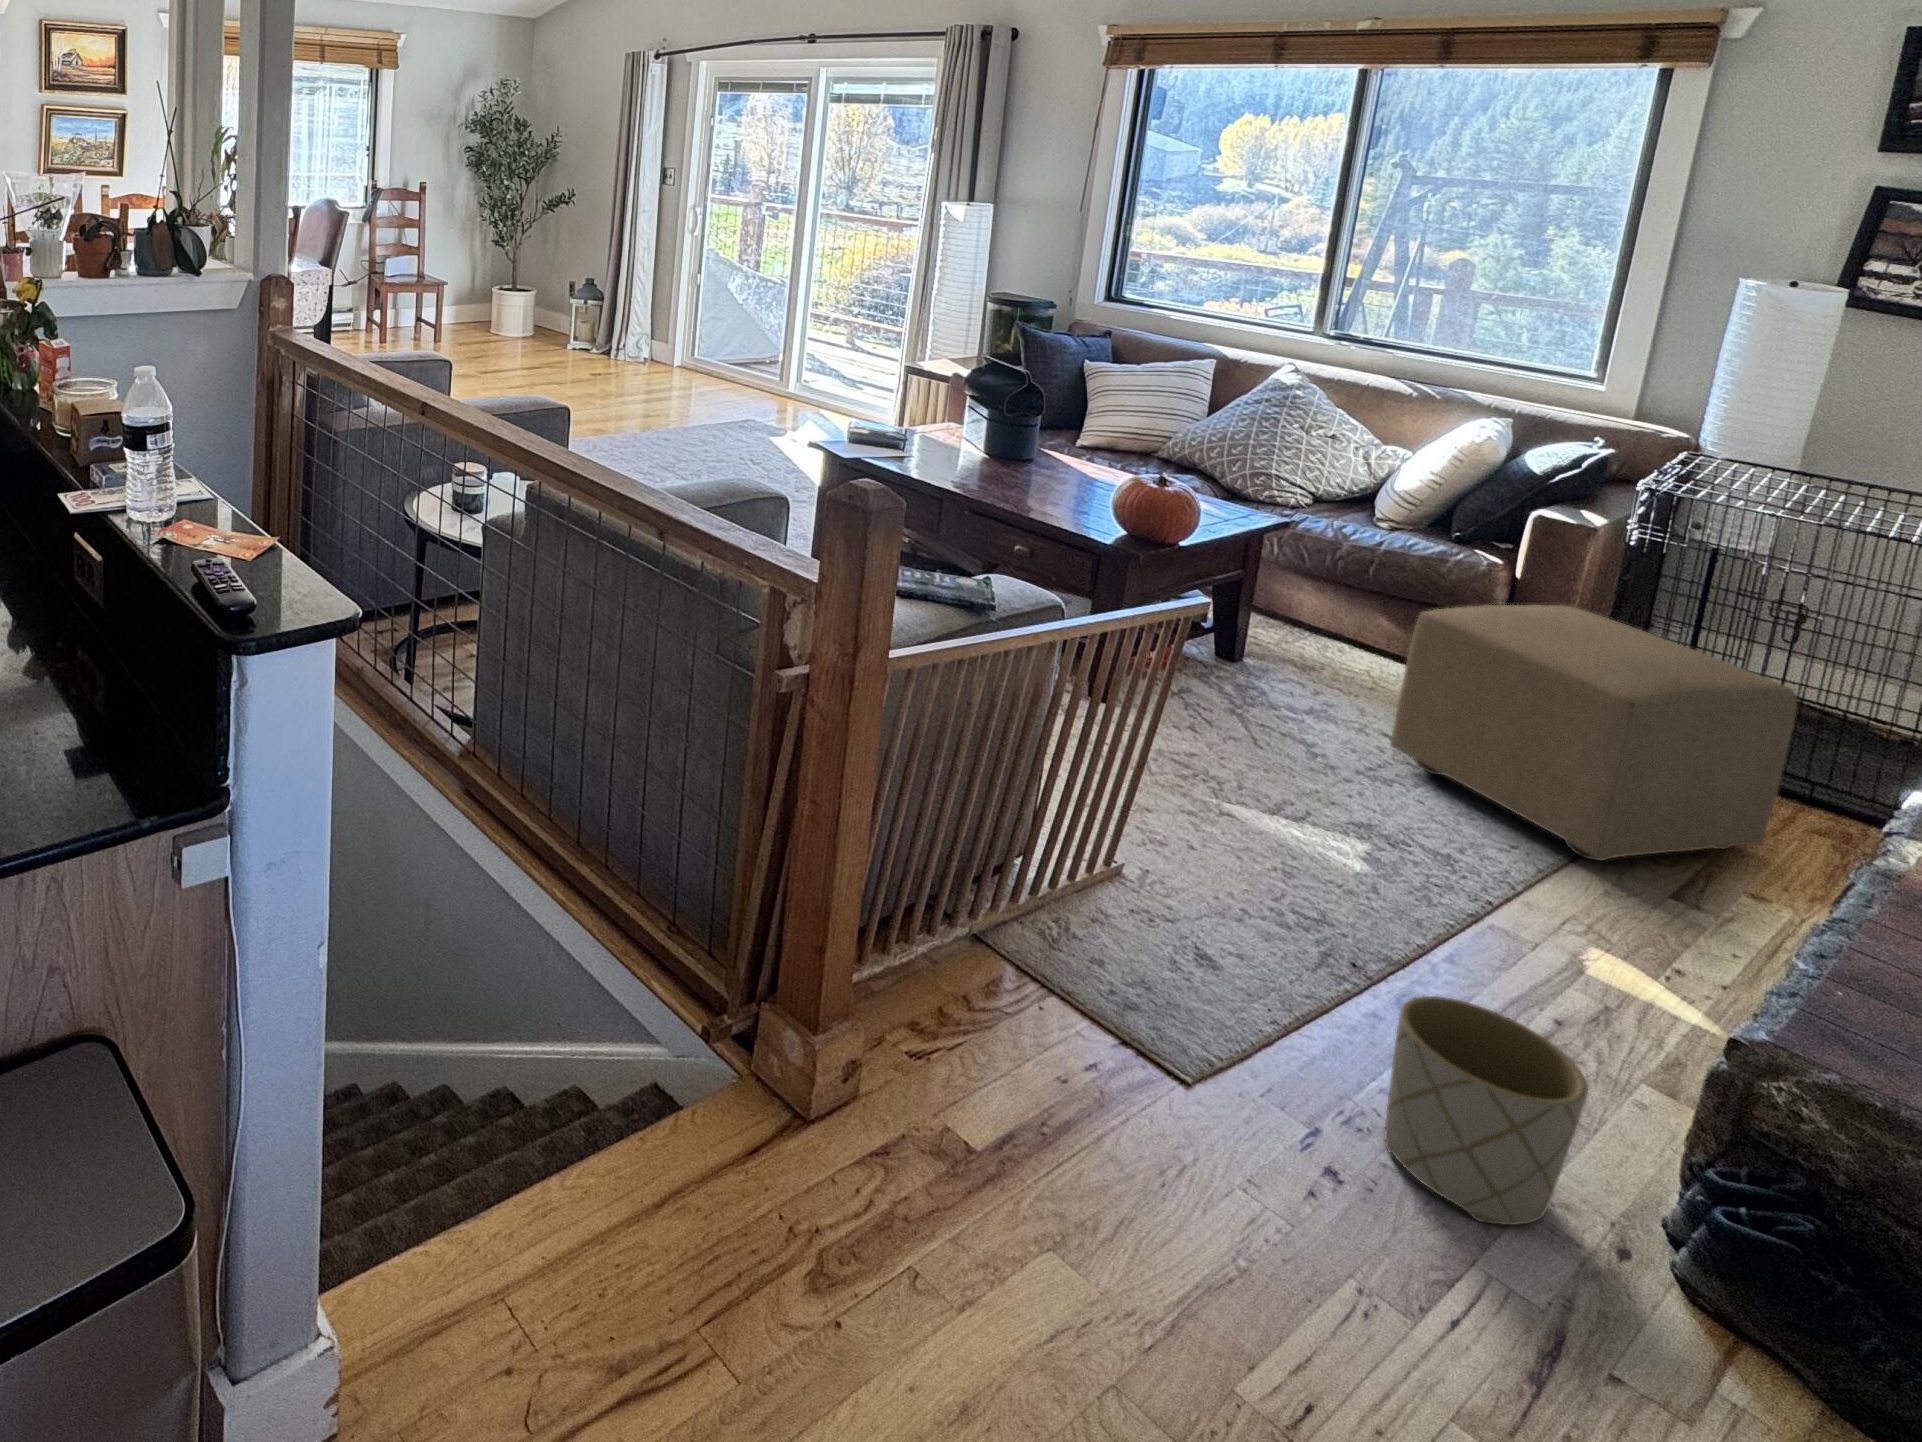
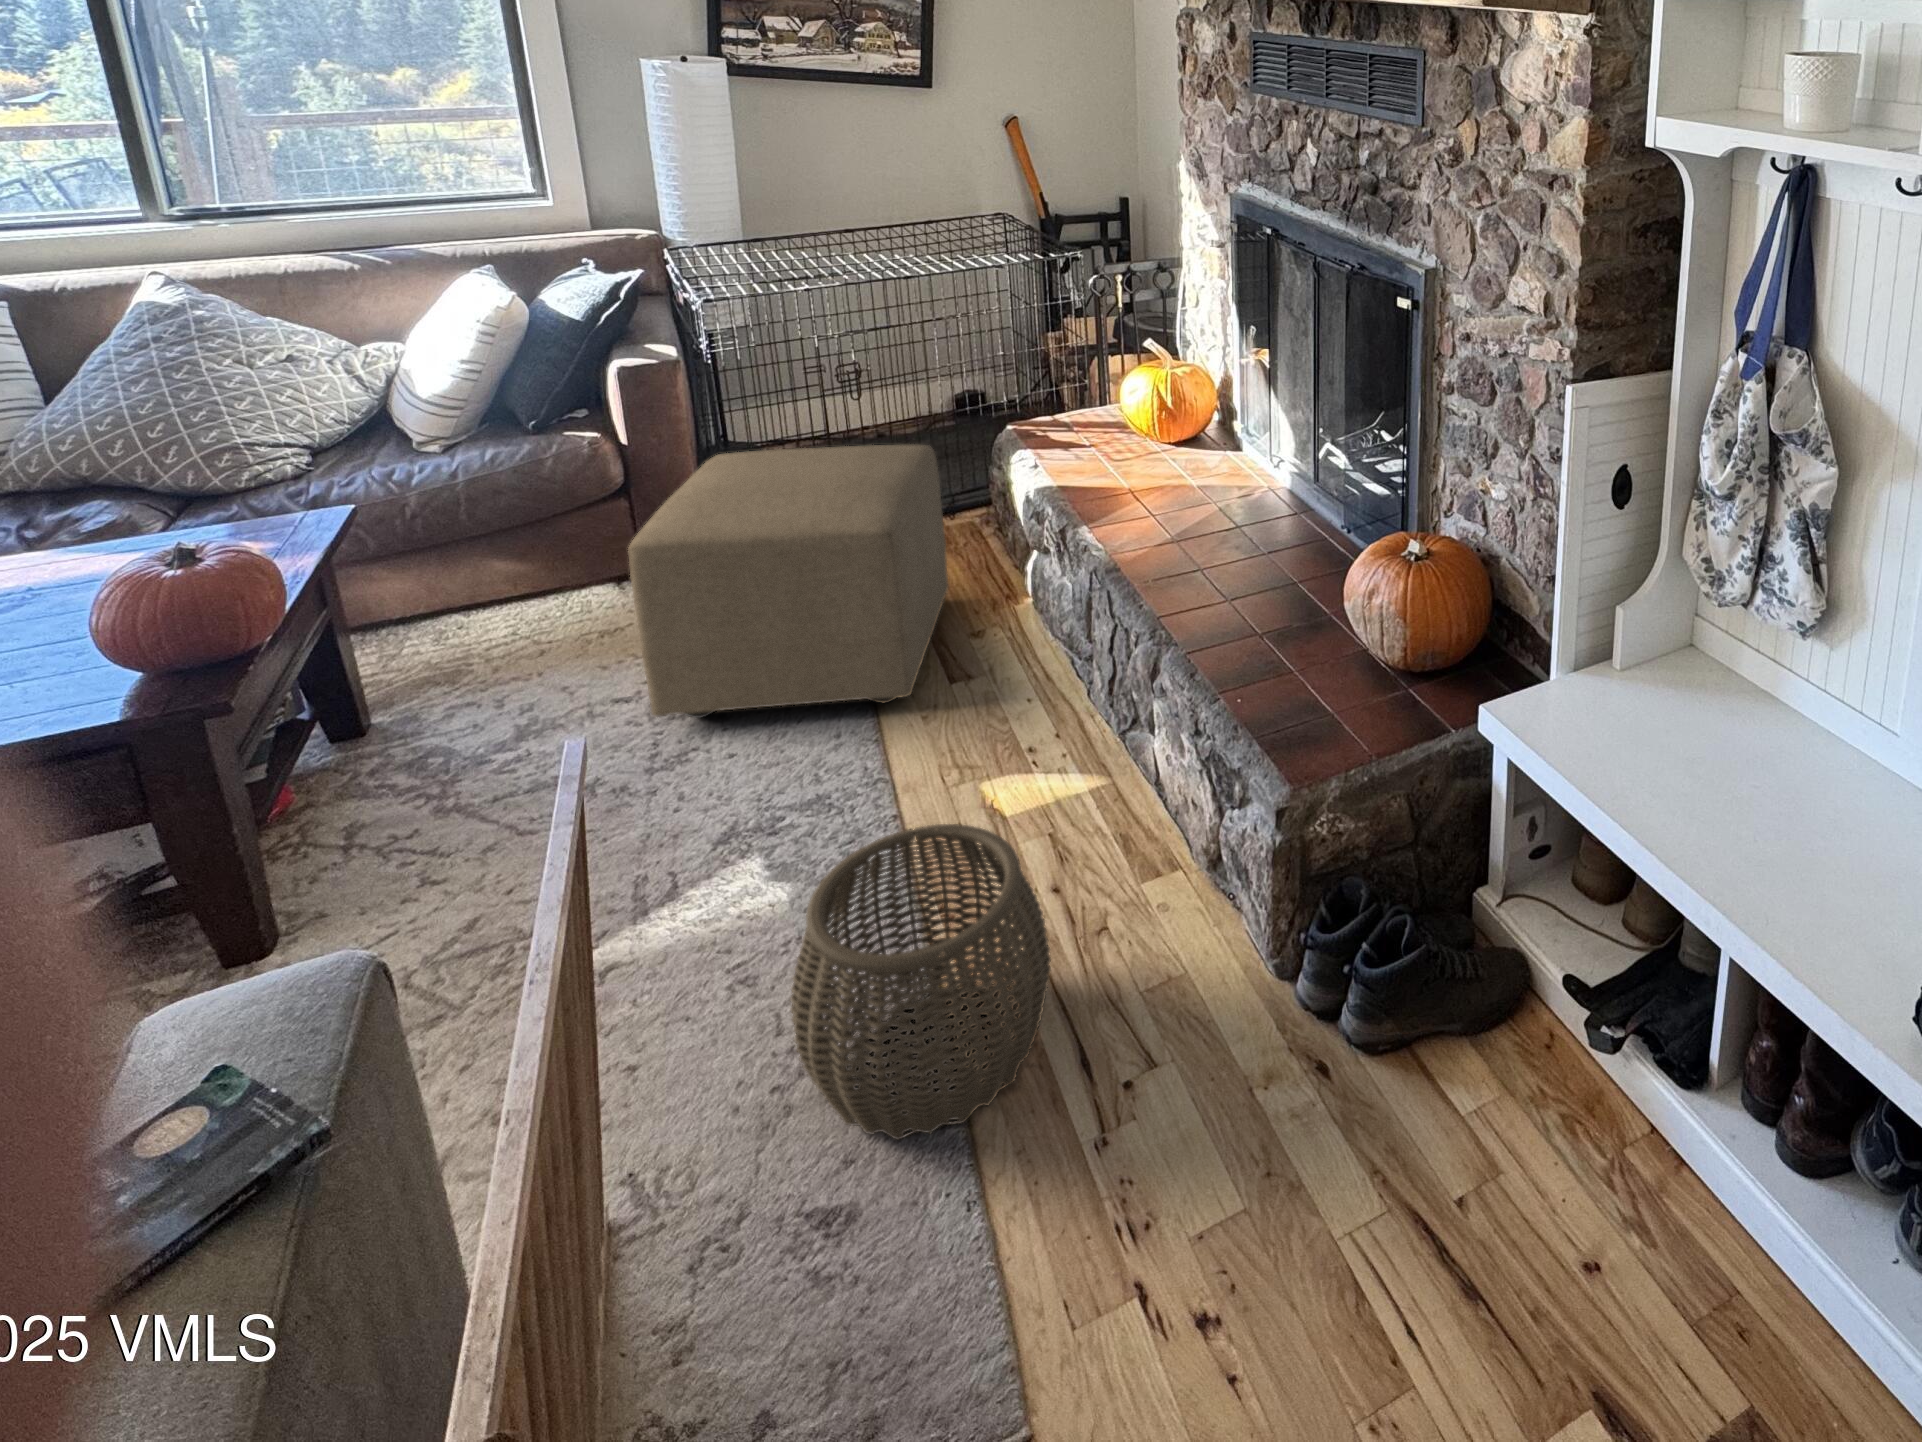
woven basket: none [1248,802,1476,1027] -> present [790,824,1051,1139]
planter: present [1385,996,1588,1225] -> none [1137,955,1314,1225]

